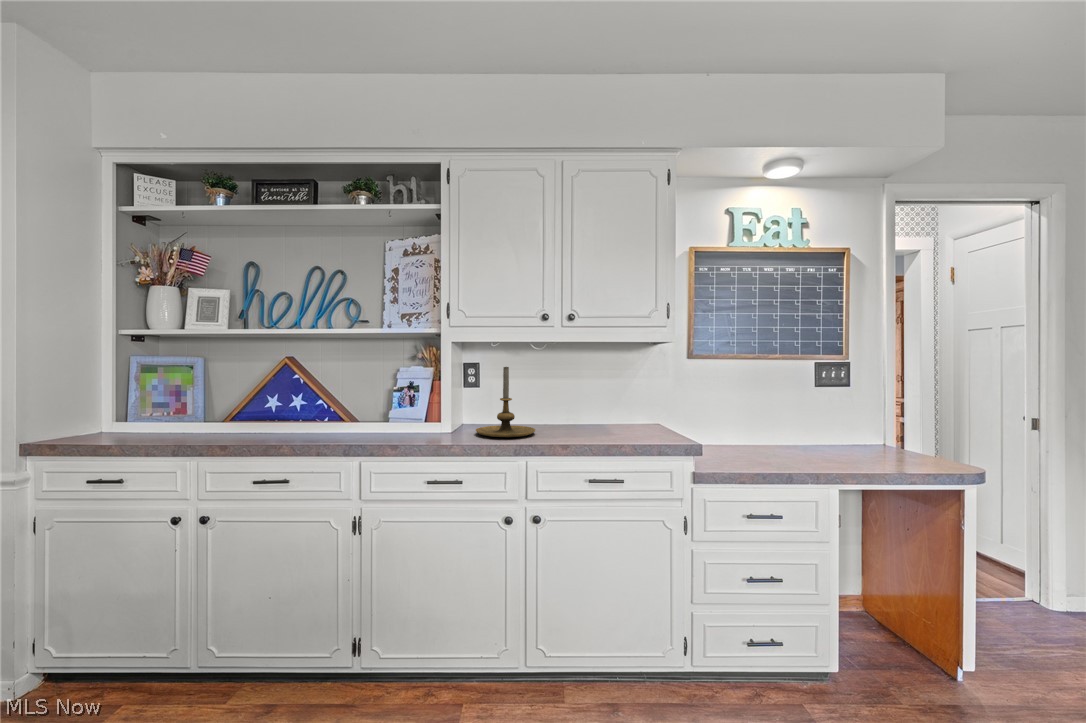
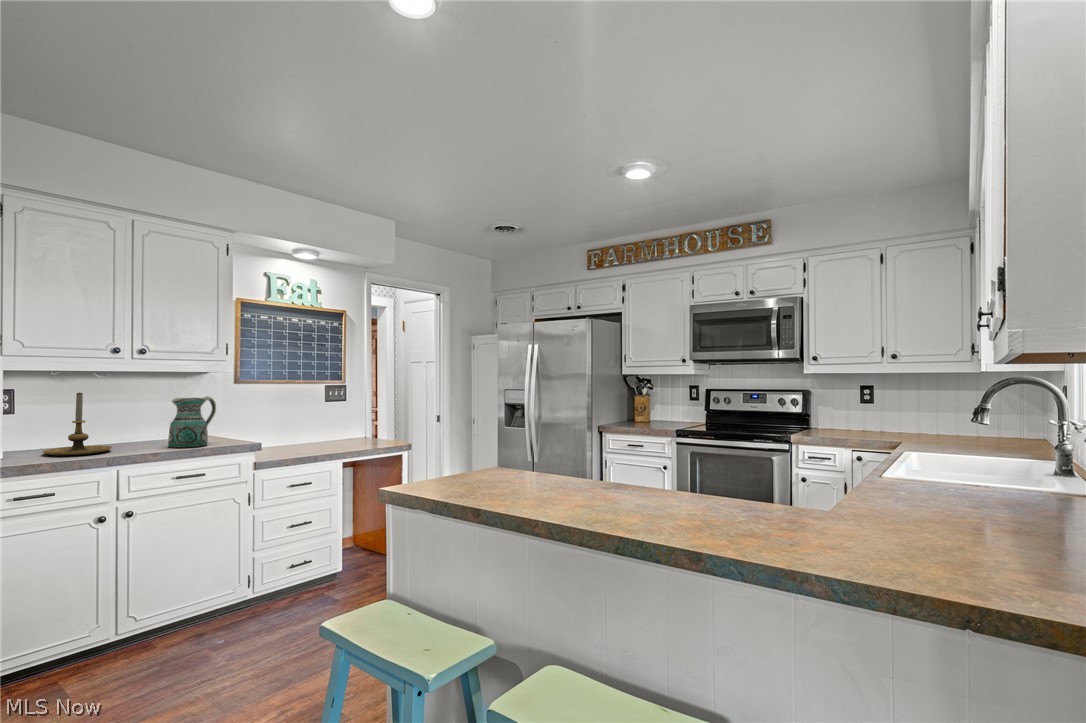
ceramic pitcher: none [590,376,647,442] -> present [168,397,216,448]

